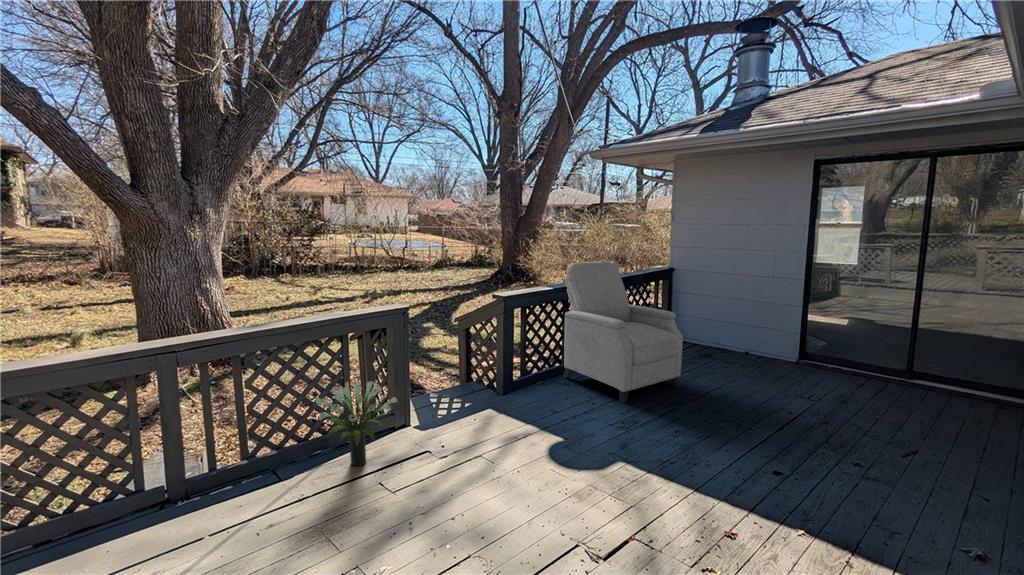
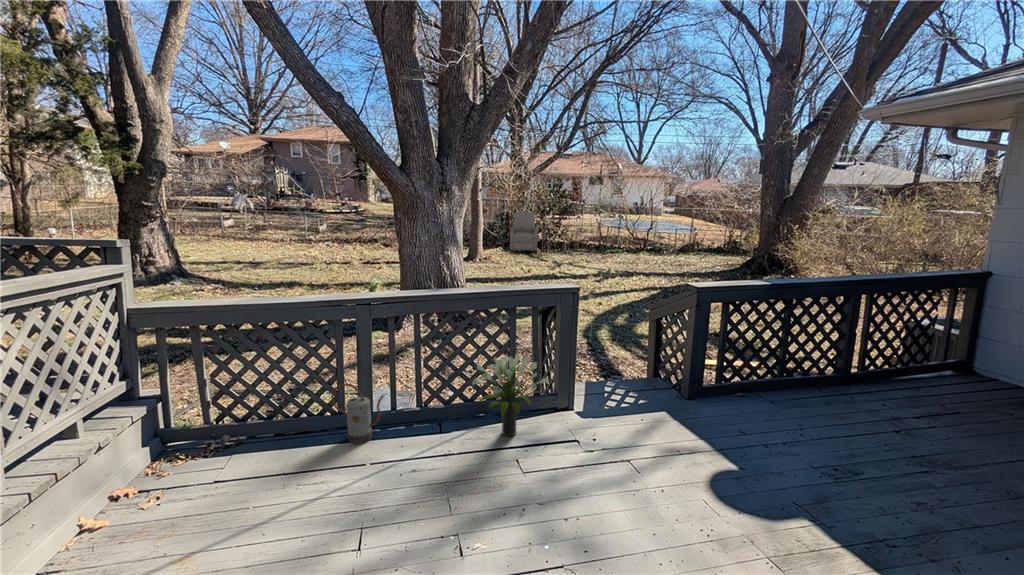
chair: present [563,261,683,403] -> present [510,212,537,254]
watering can: none [128,453,209,526] -> present [331,384,384,444]

